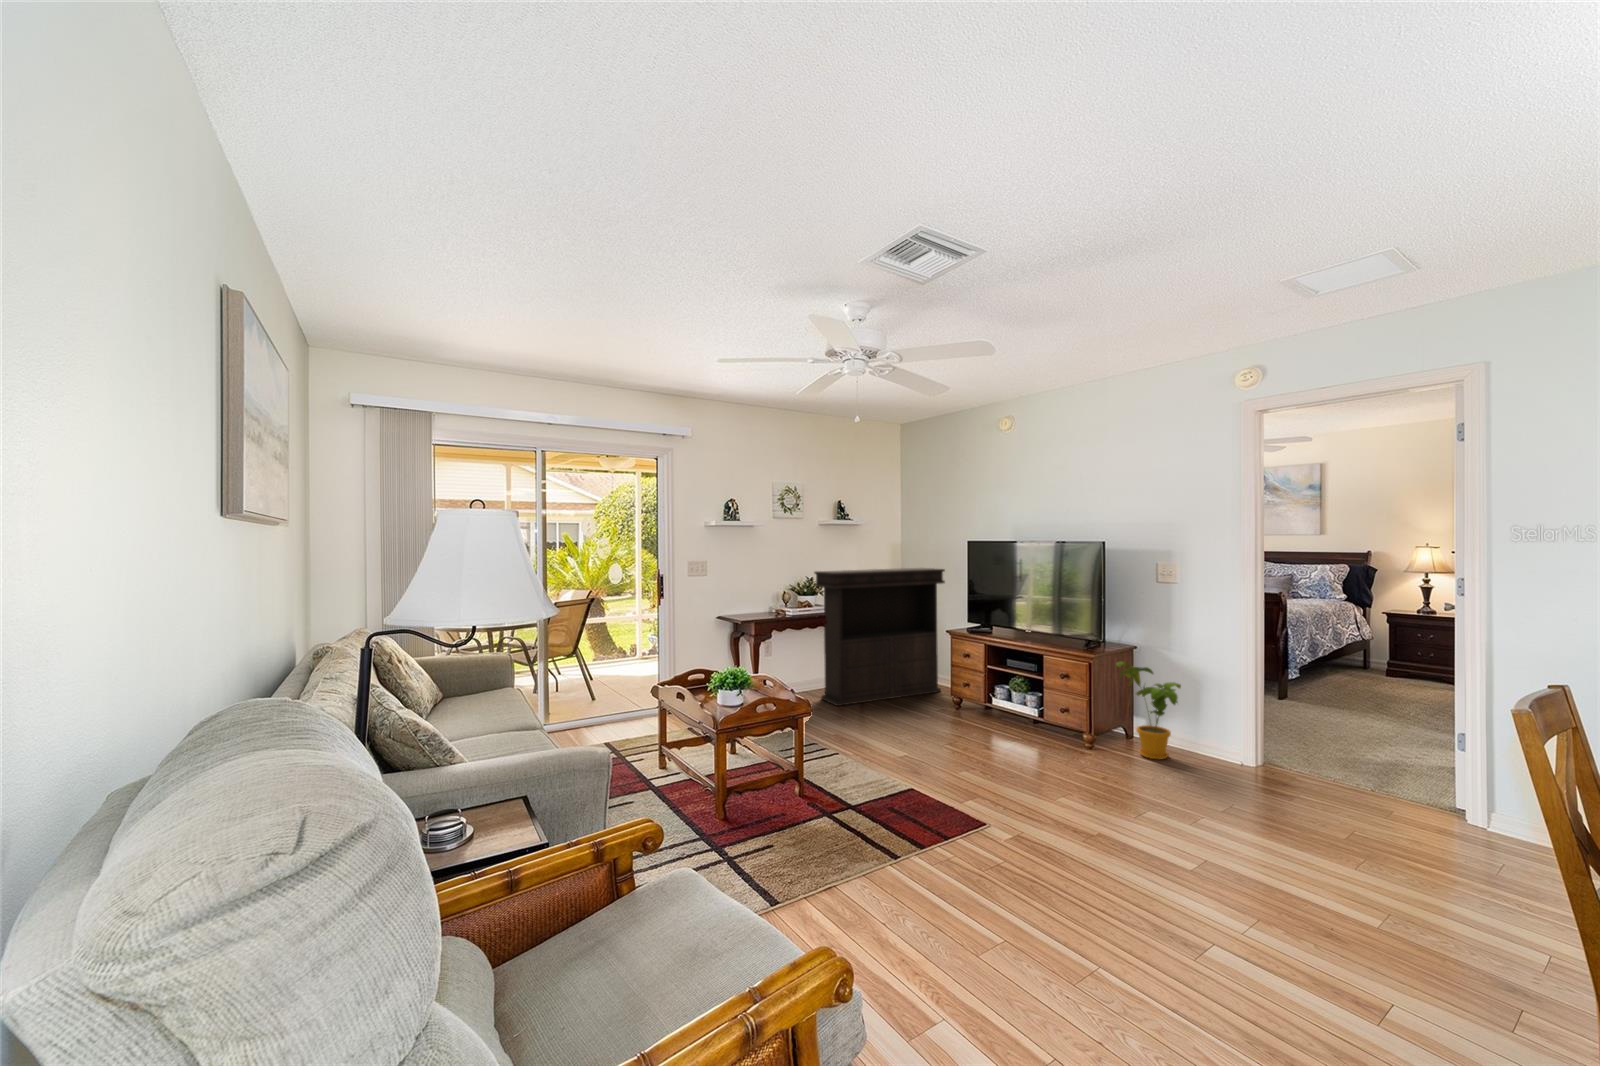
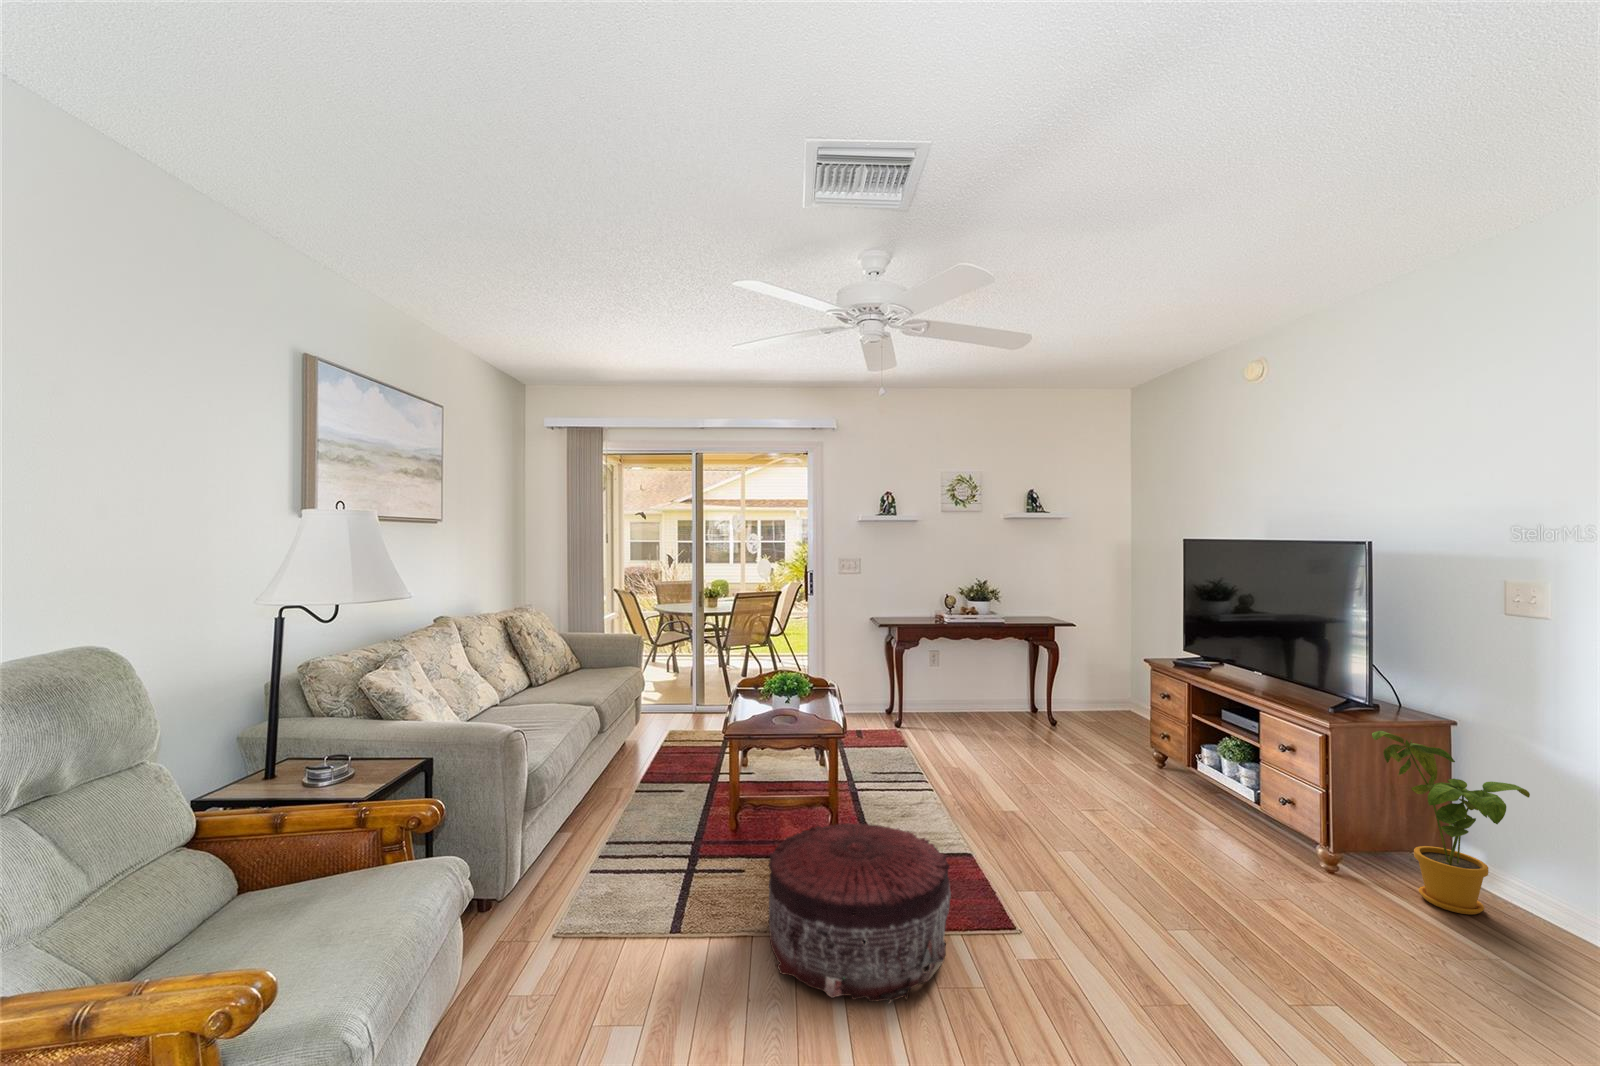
console table: present [814,568,945,706] -> none [980,573,1163,740]
pouf: none [839,775,979,895] -> present [769,823,951,1003]

